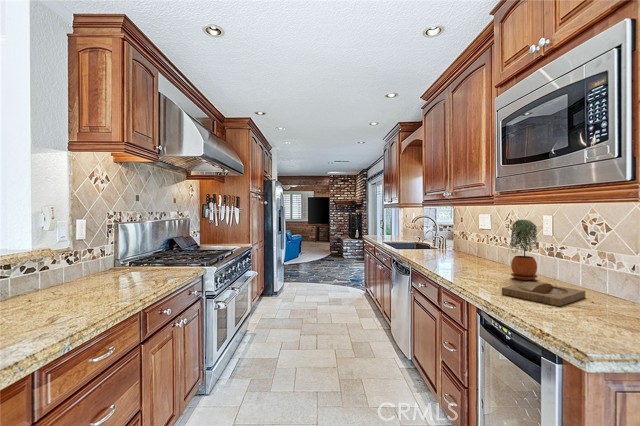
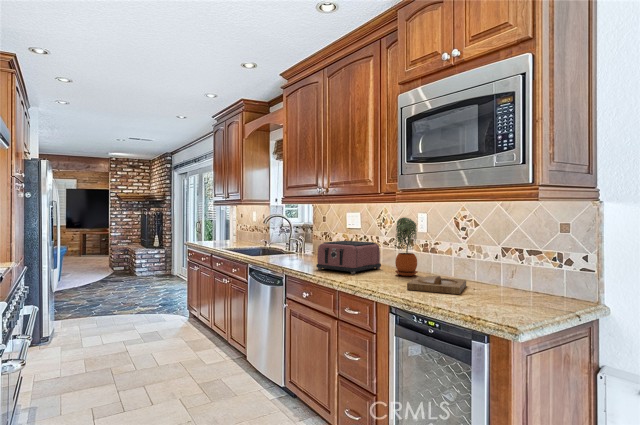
toaster: none [437,241,505,273] -> present [316,241,381,274]

